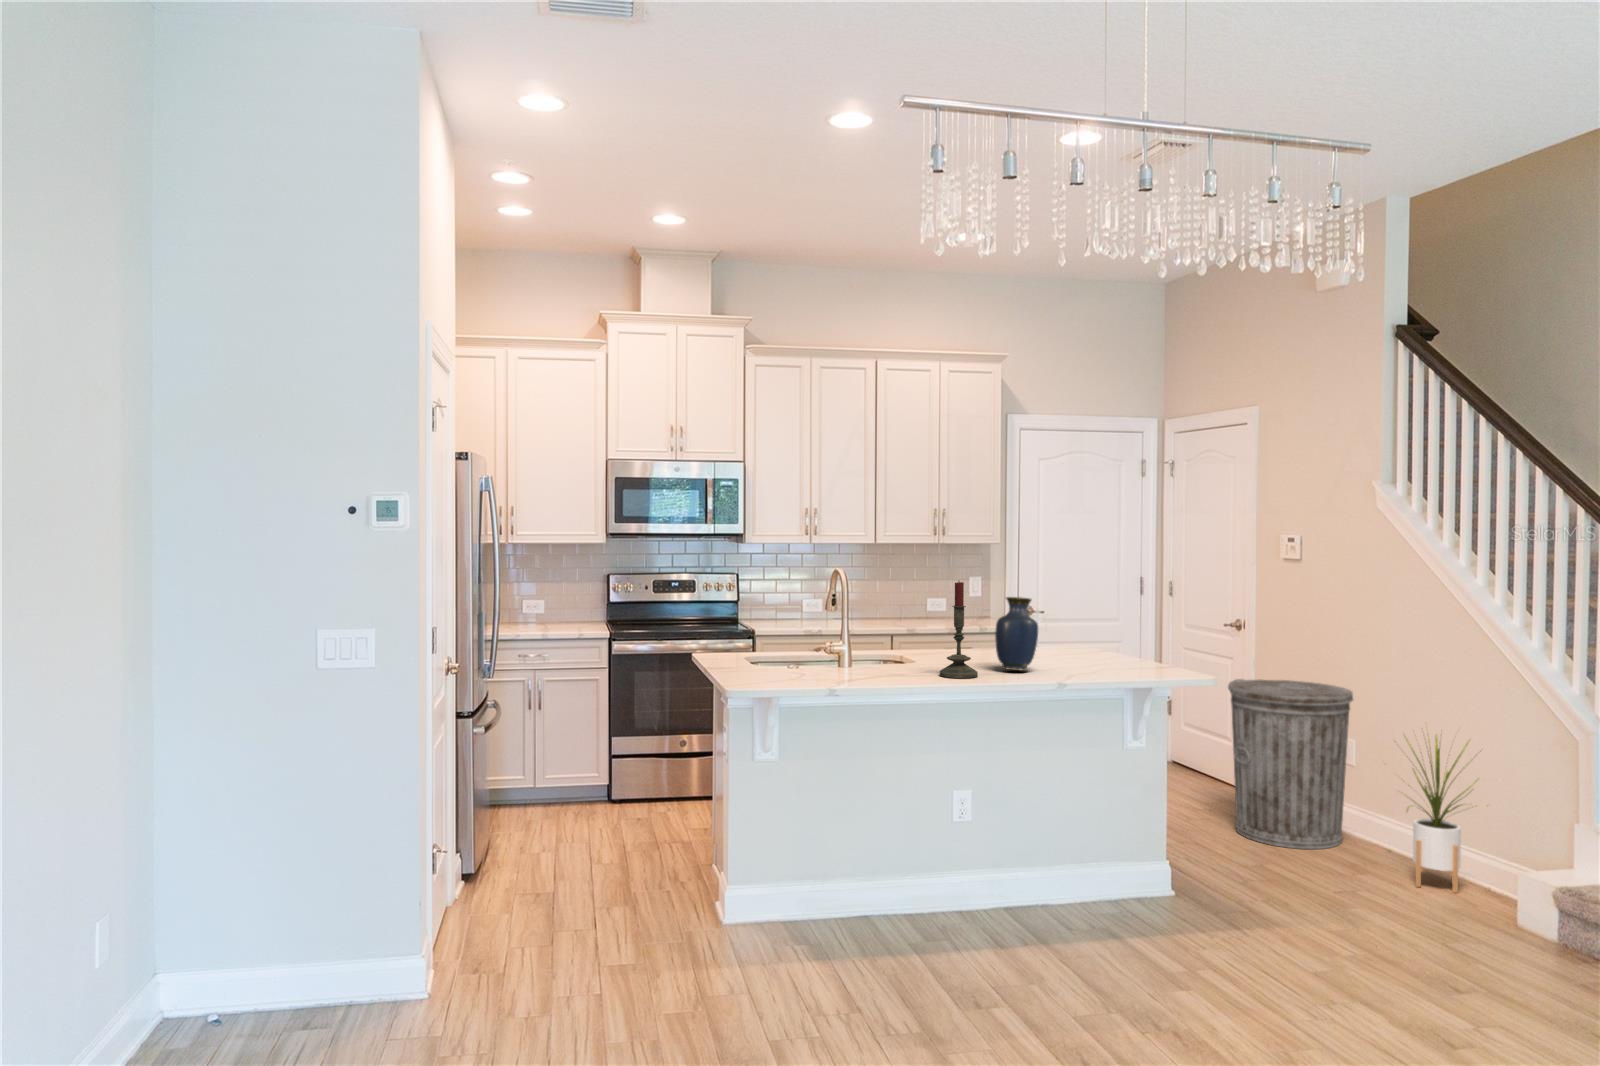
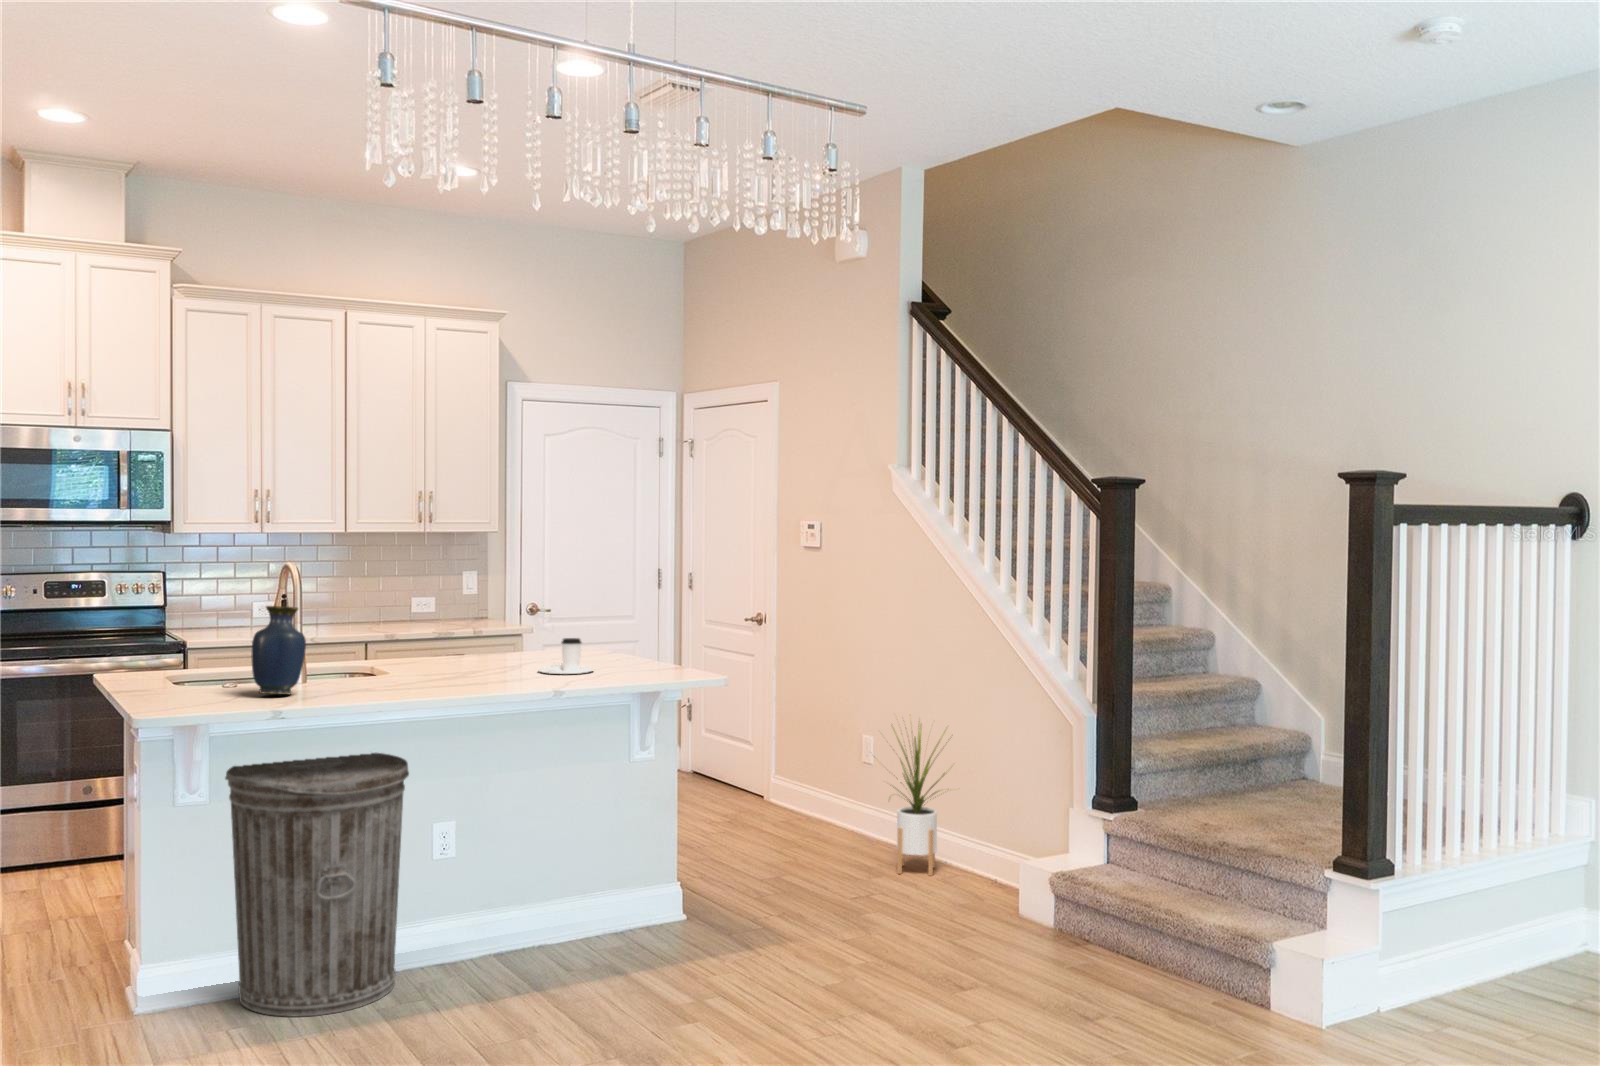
candle: present [940,582,978,678] -> none [406,579,449,688]
vase: present [995,597,1038,671] -> present [252,606,306,694]
coffee cup: none [1054,637,1107,671] -> present [539,638,593,674]
trash can: present [1228,679,1353,849] -> present [225,753,409,1016]

